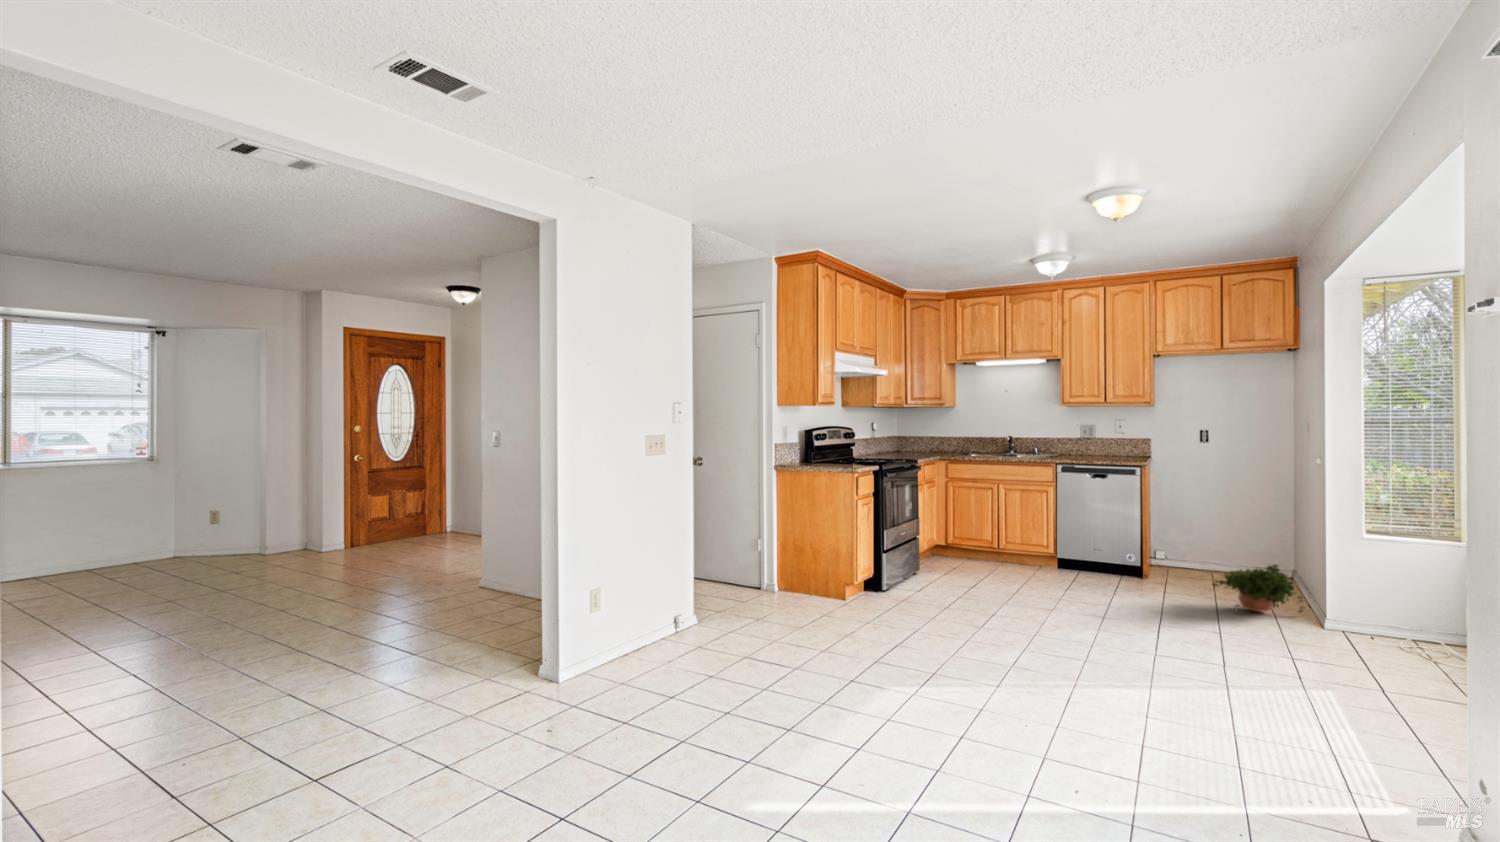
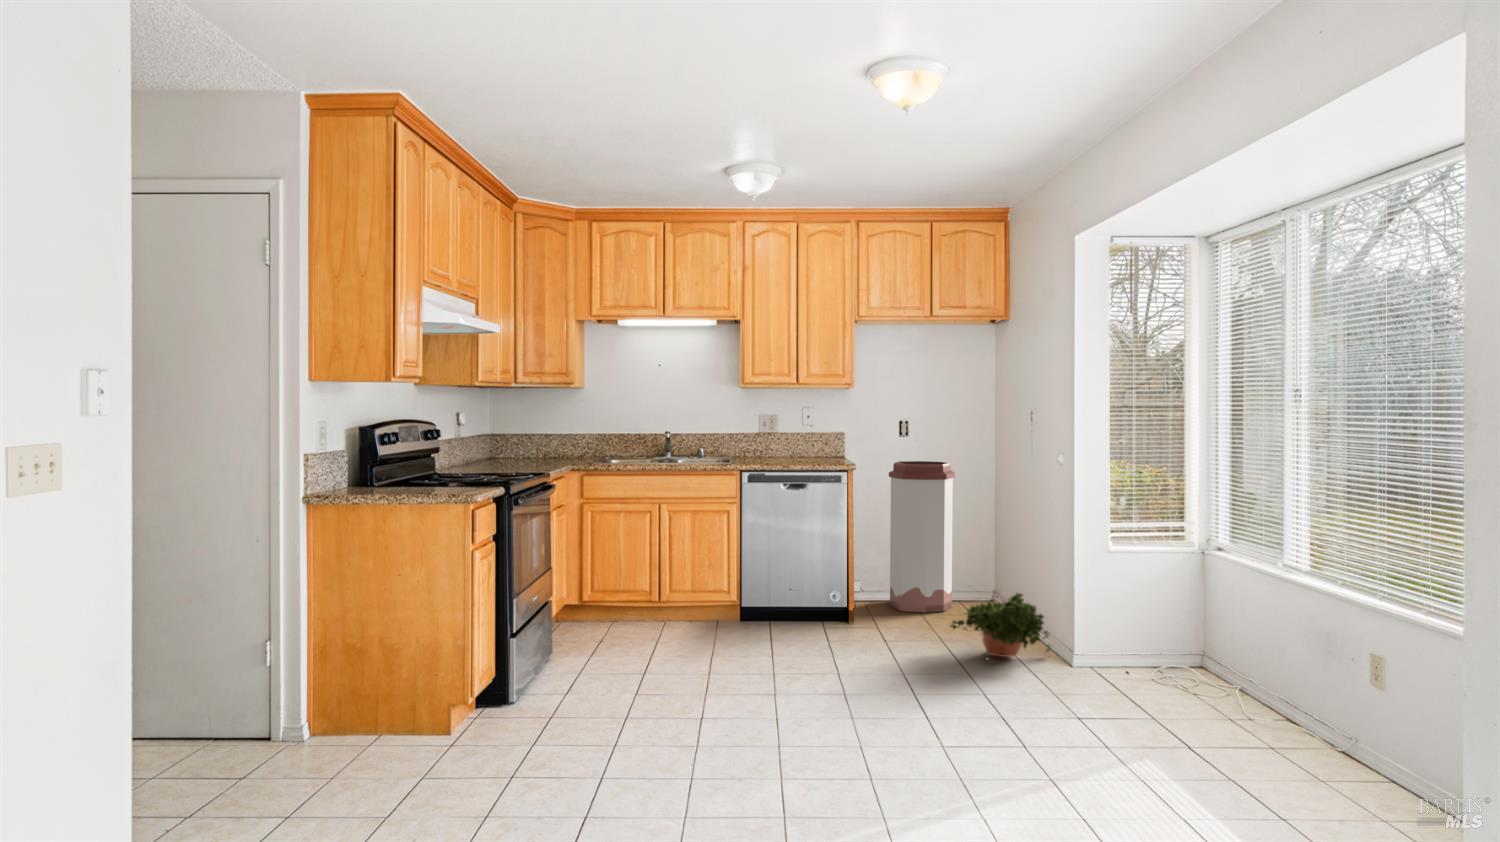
trash can: none [1185,461,1247,581] -> present [889,461,955,613]

